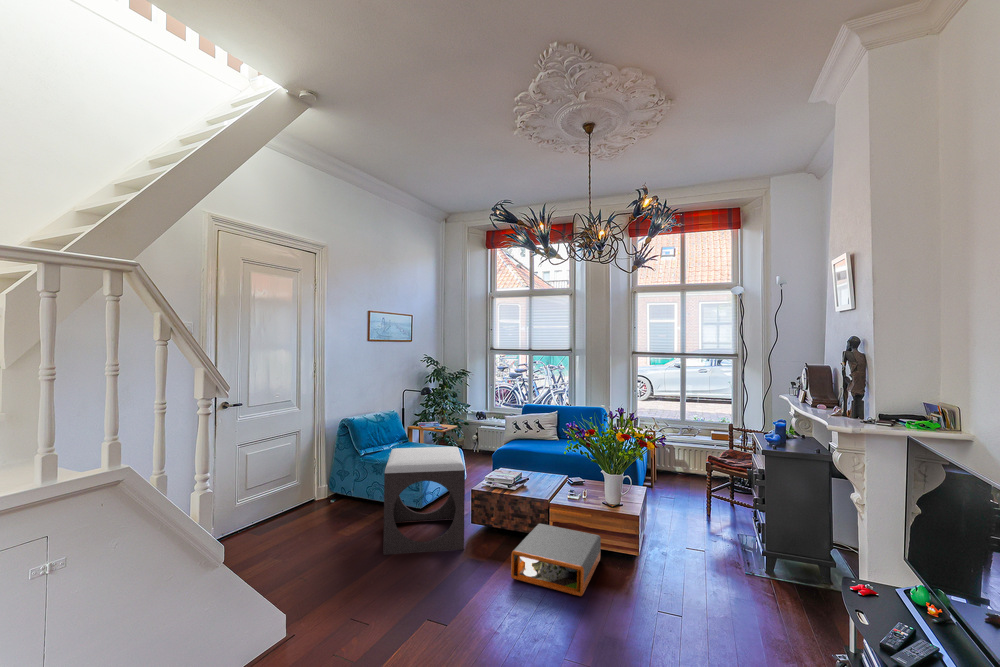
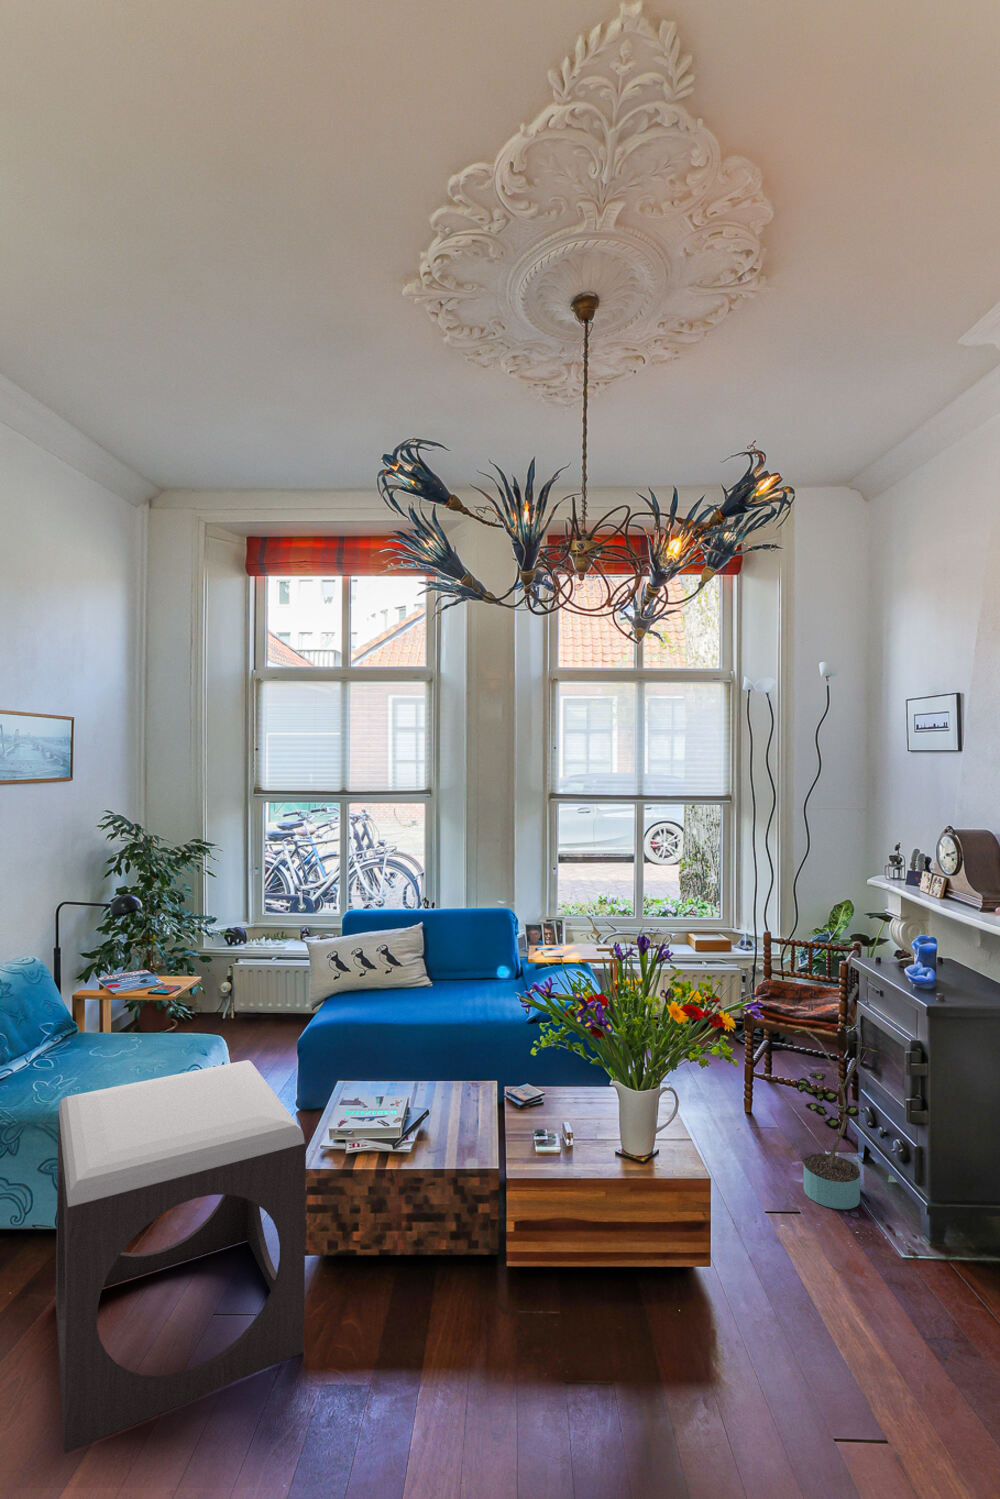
potted plant: none [707,464,751,556] -> present [793,1025,879,1209]
storage box: present [511,524,601,596] -> none [471,1233,665,1441]

